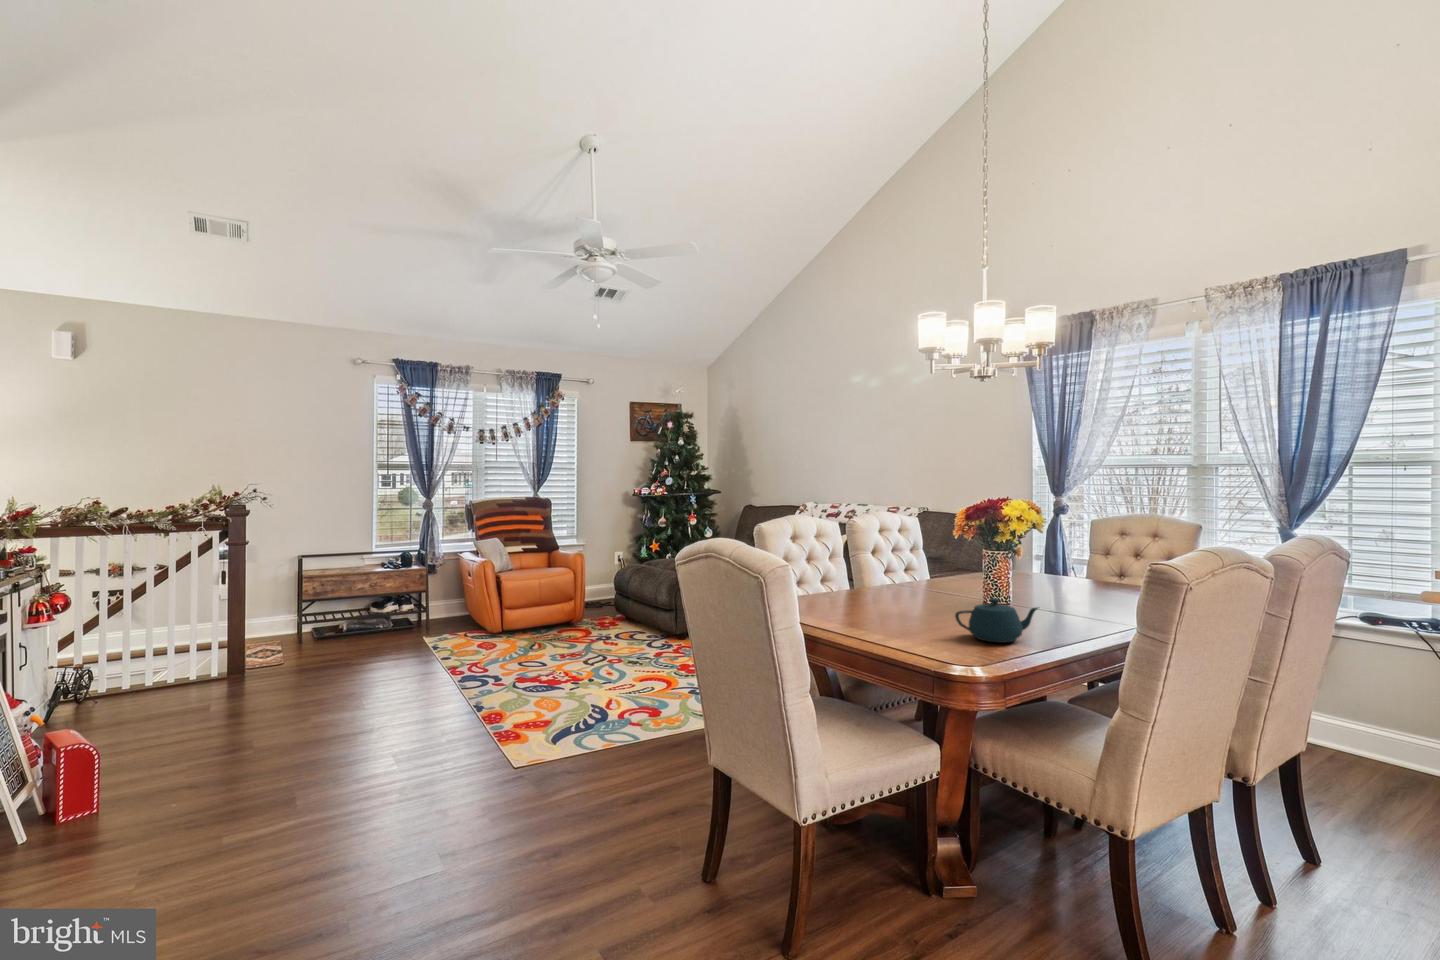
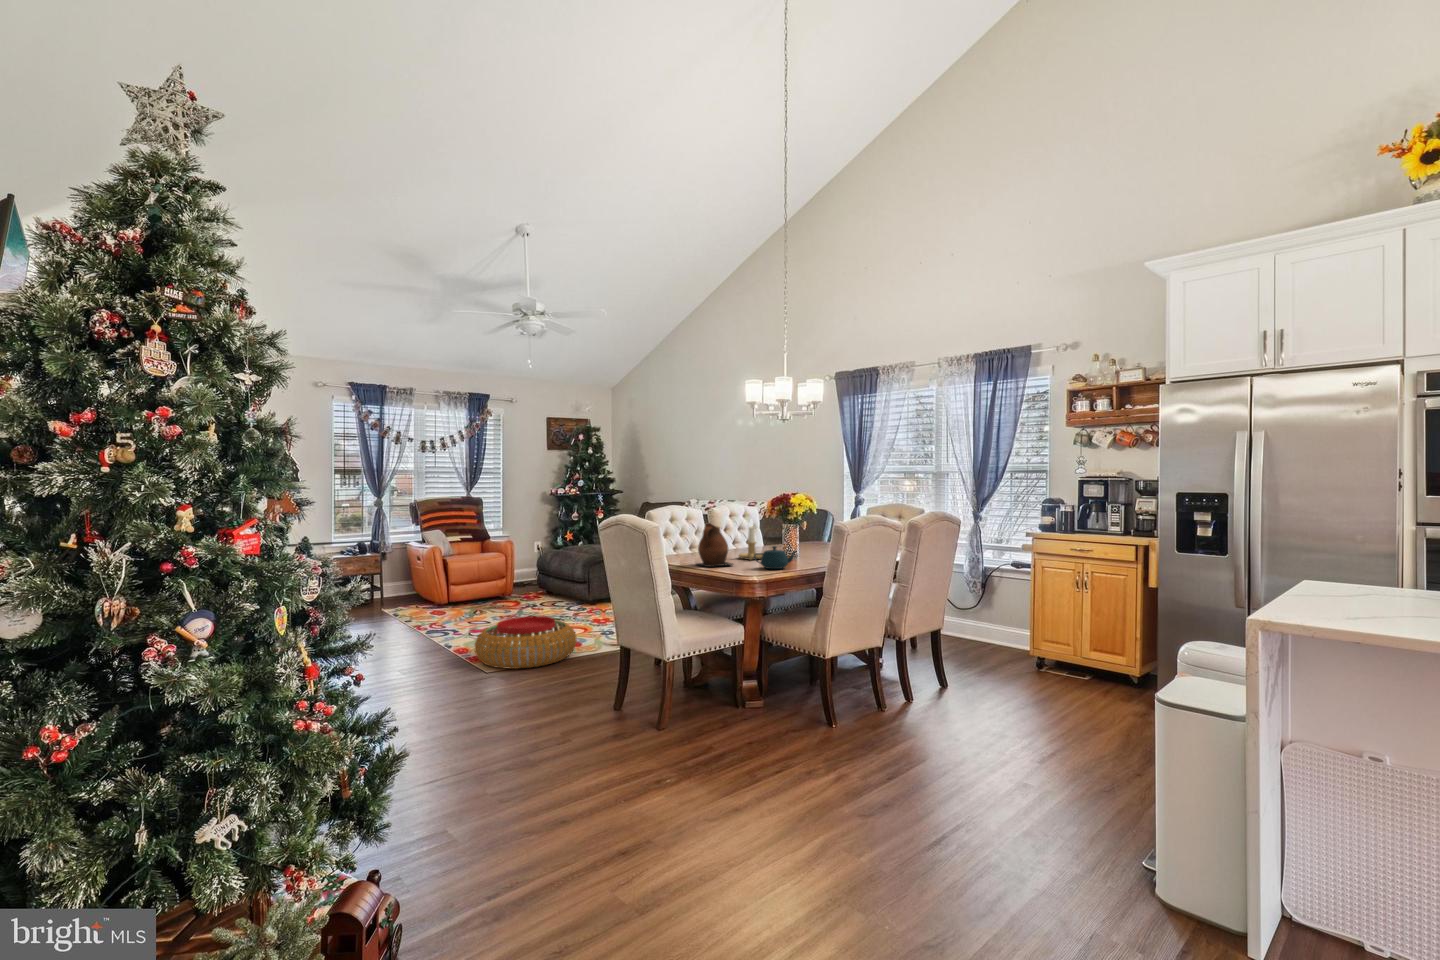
candlestick: none [911,542,958,615] -> present [739,521,762,560]
ceramic pitcher: none [841,552,914,631] -> present [697,523,733,567]
pouf: none [507,671,652,758] -> present [475,616,576,669]

